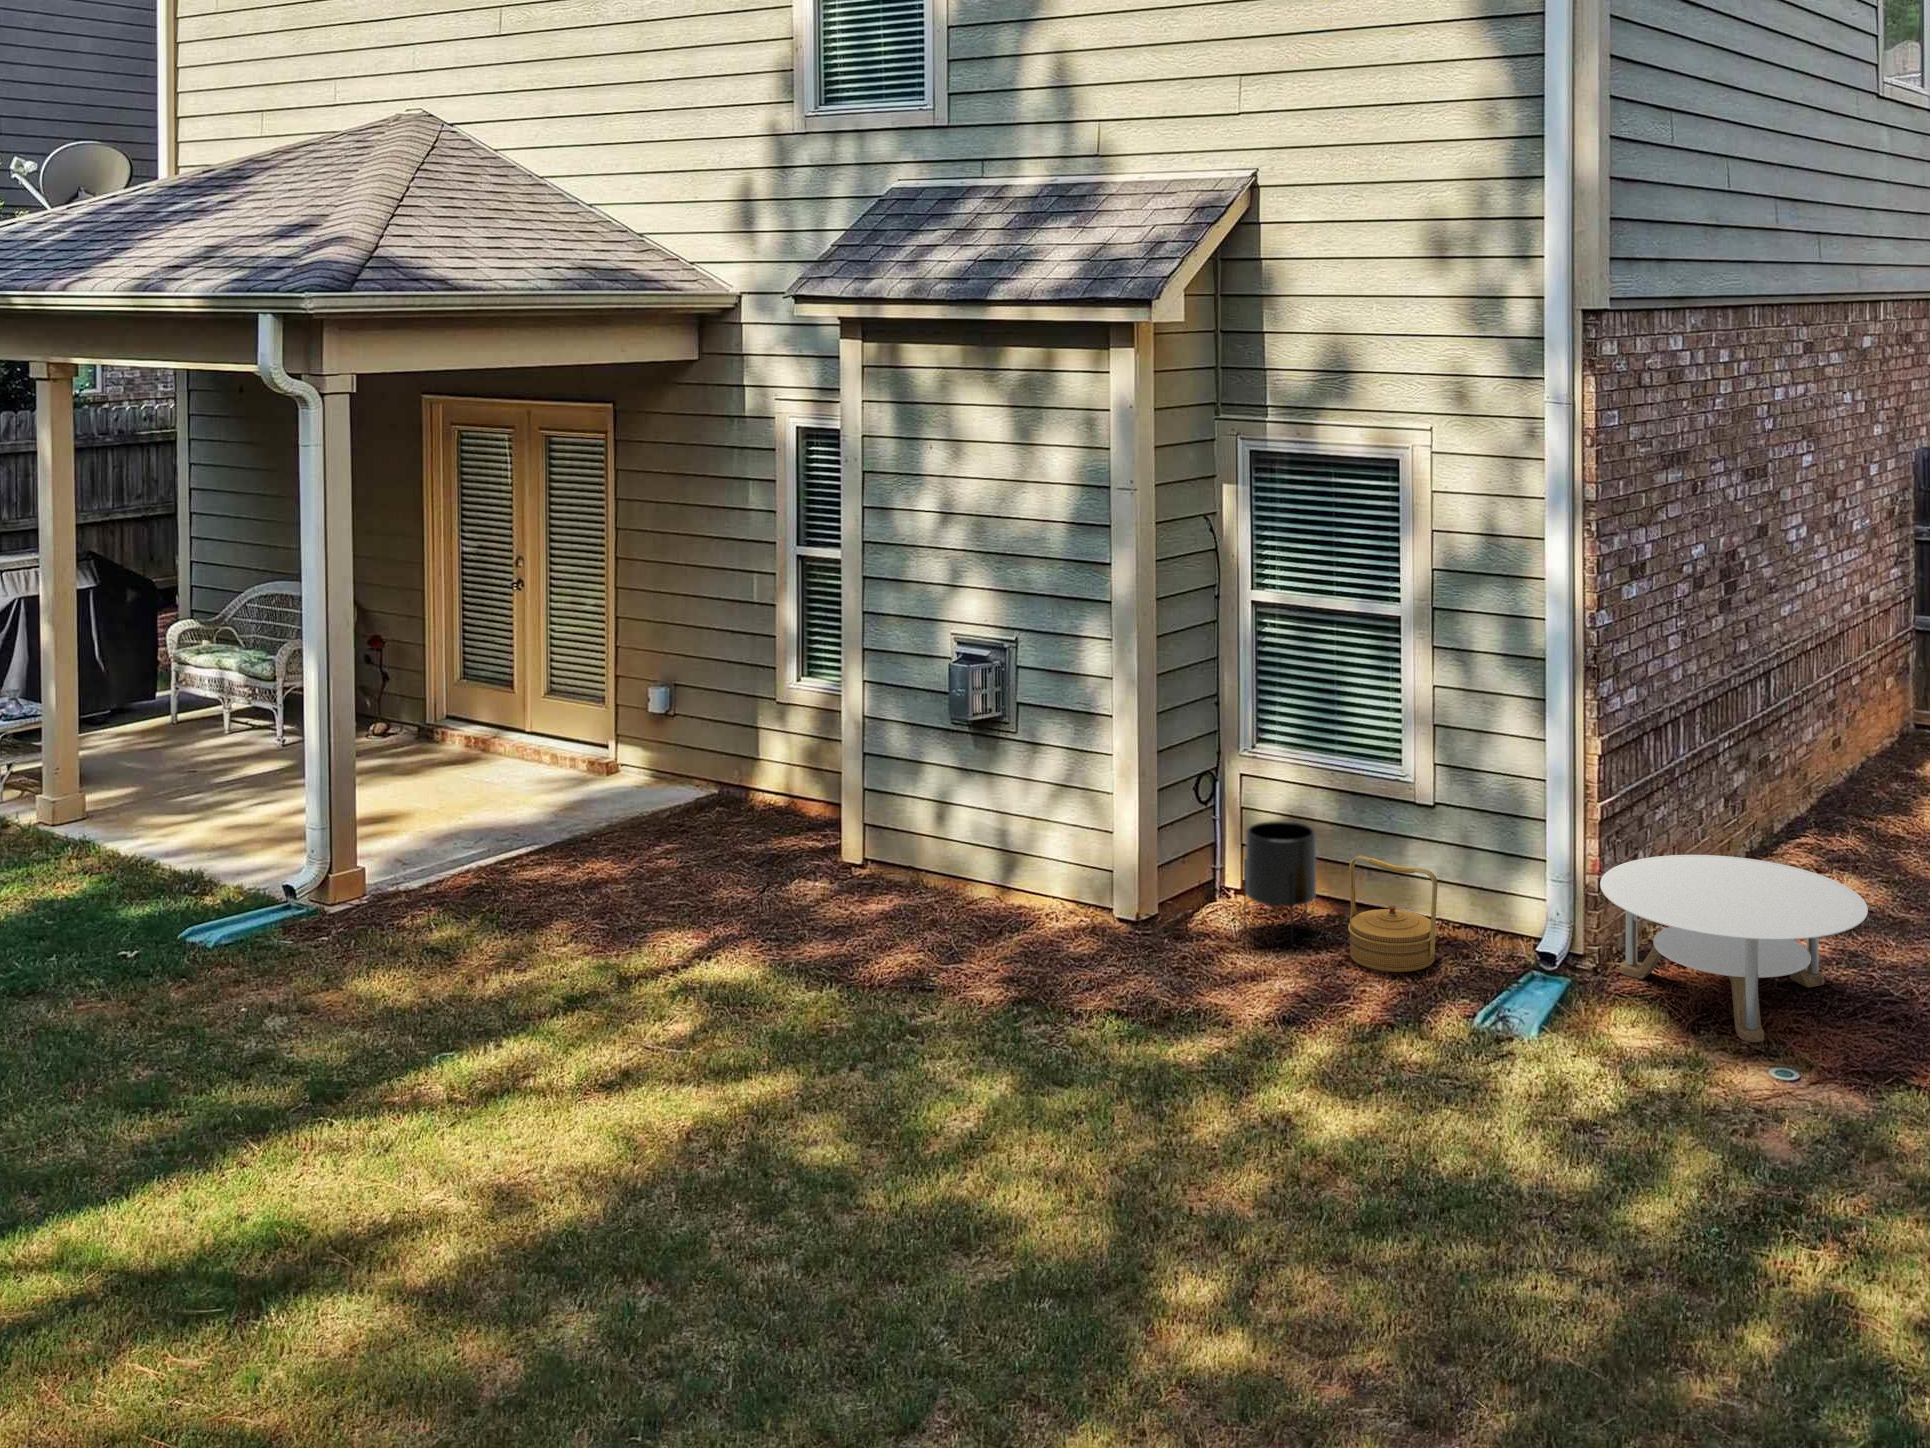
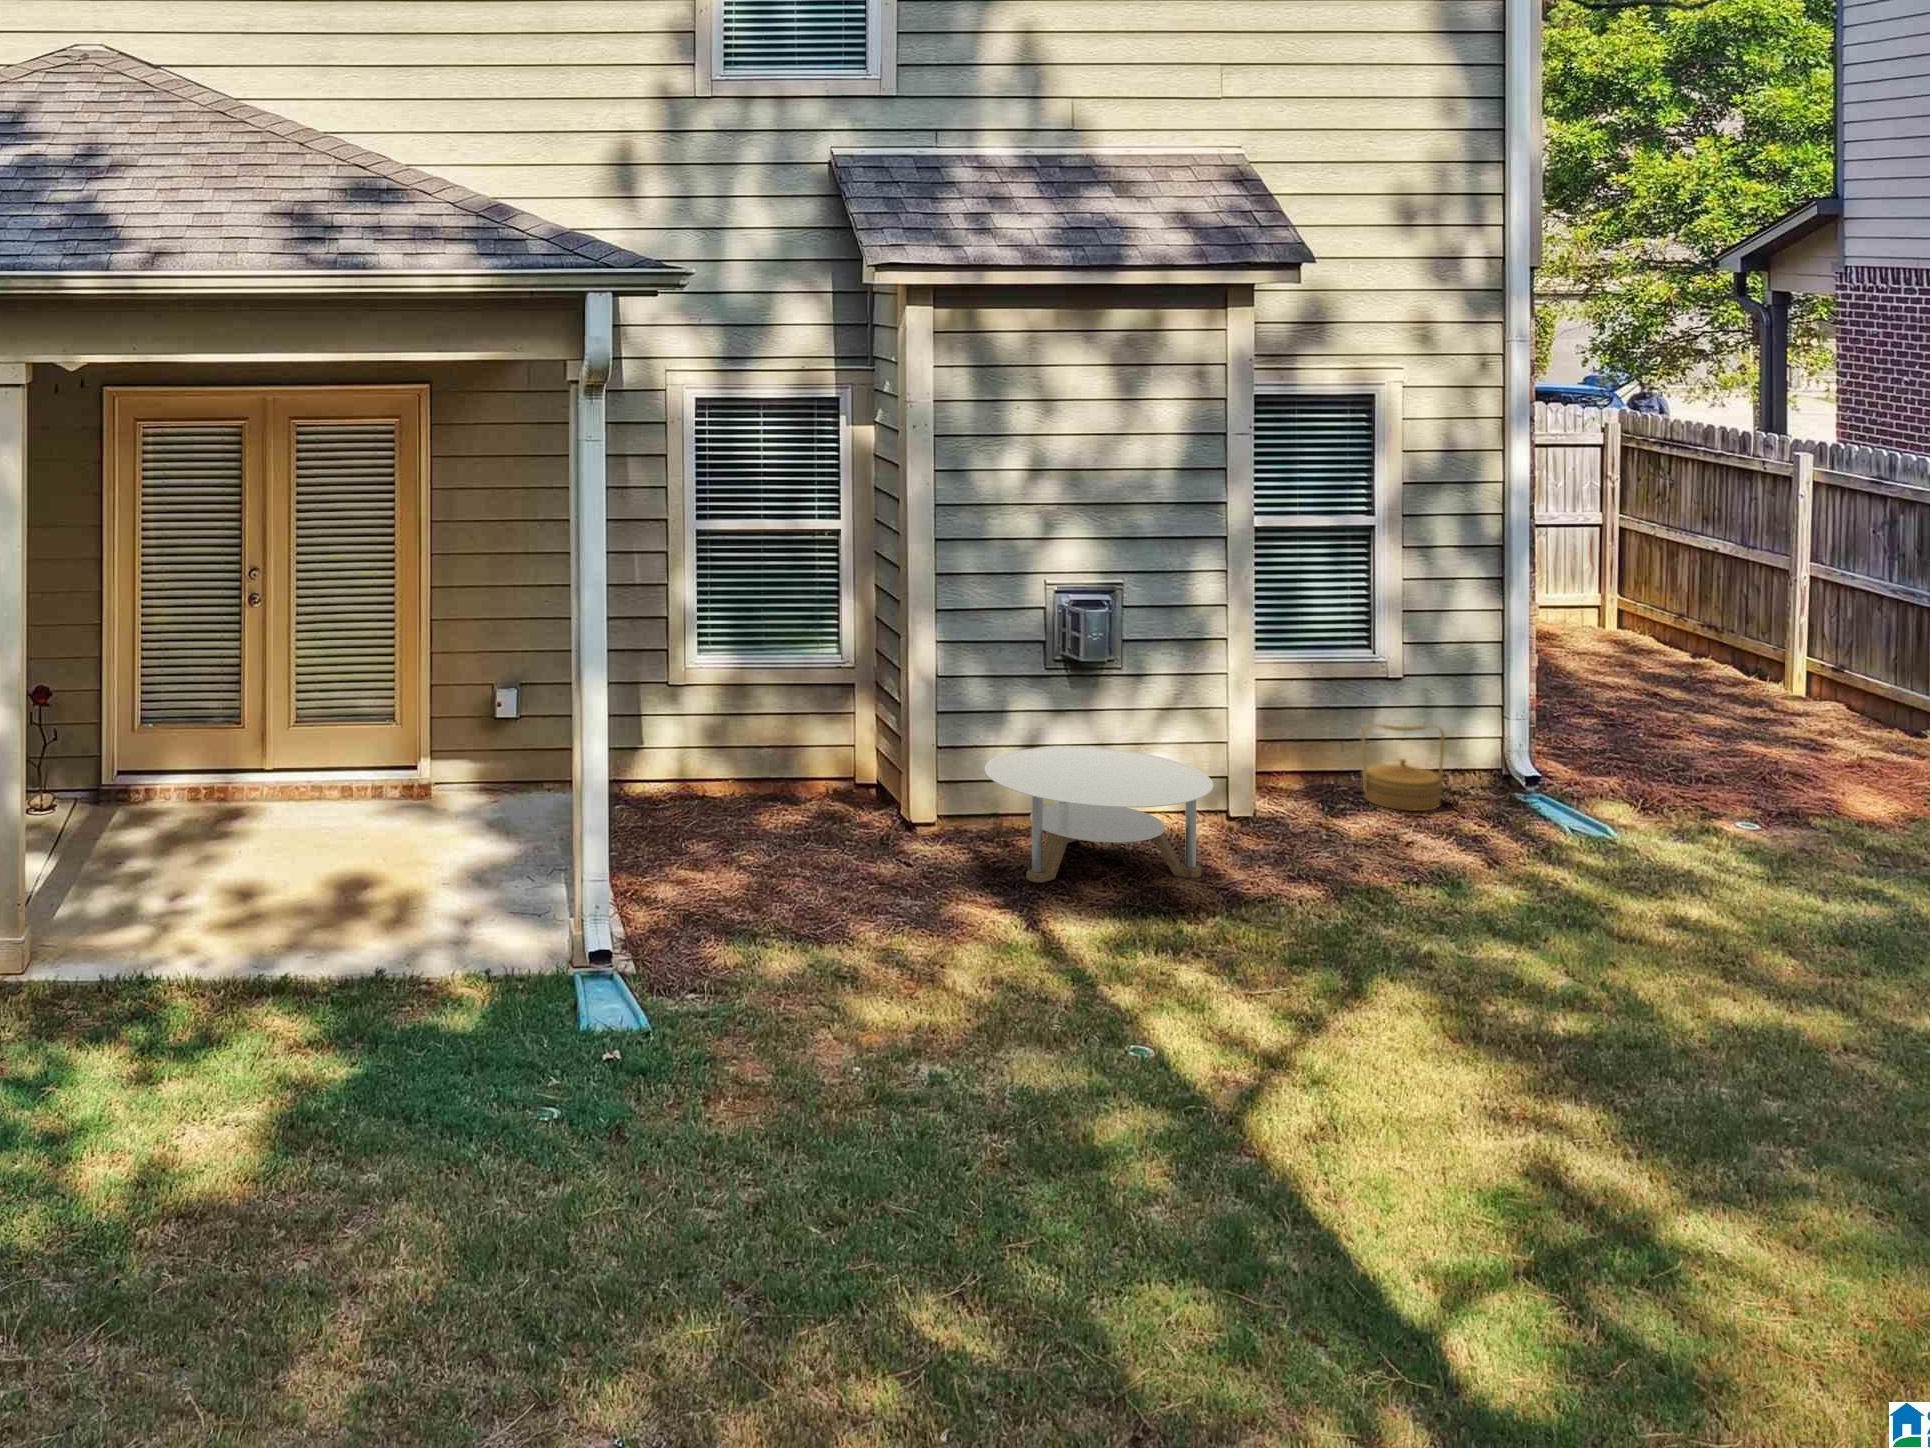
planter: present [1244,821,1316,941] -> none [1263,710,1327,807]
round table: present [1600,855,1868,1042] -> present [985,747,1213,882]

